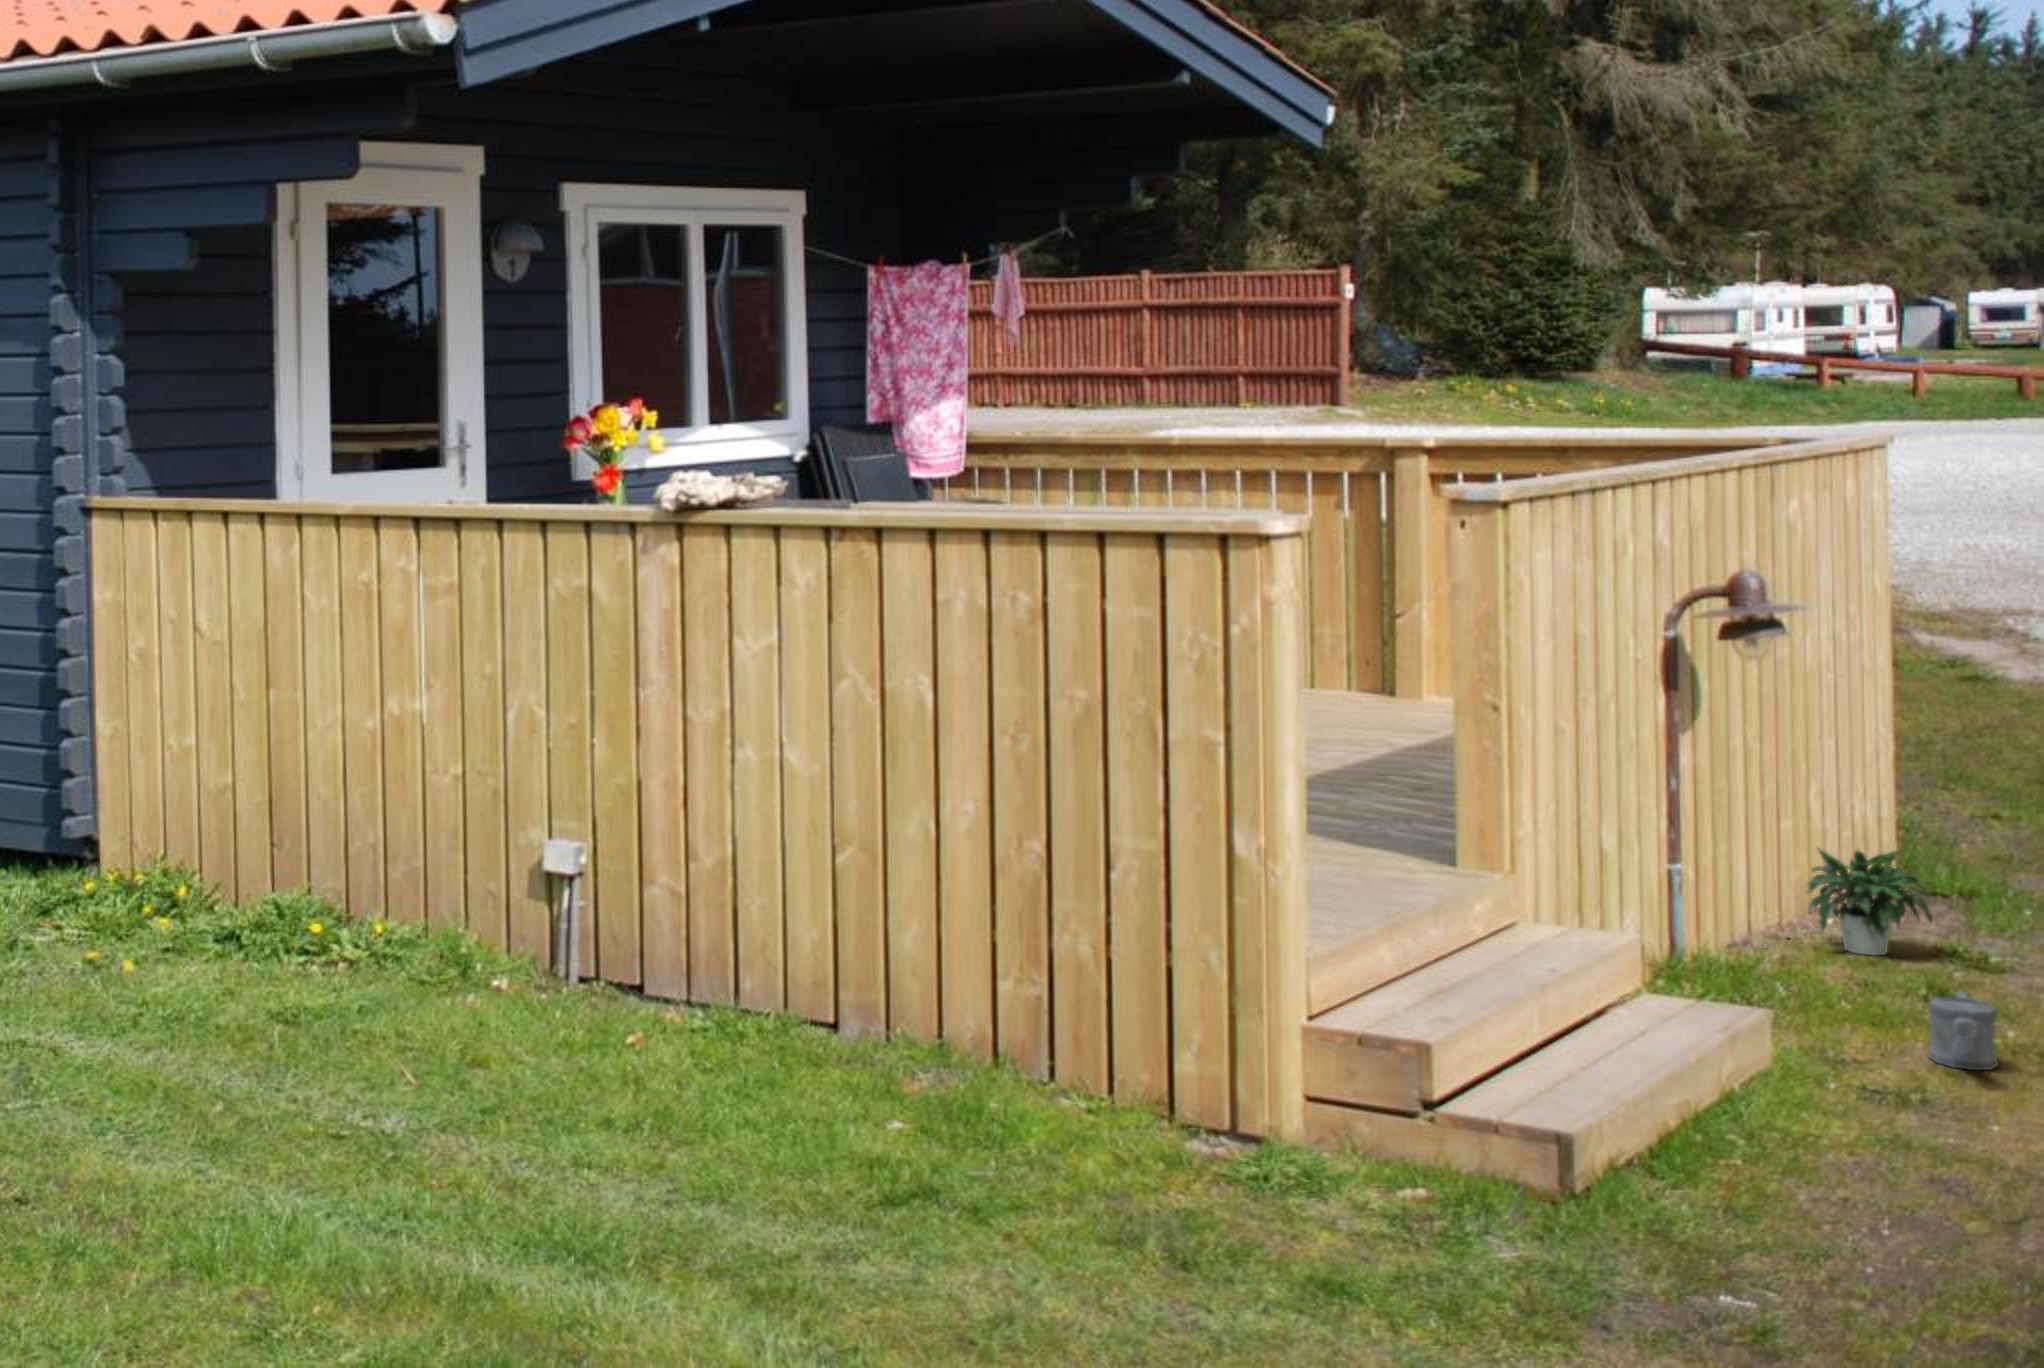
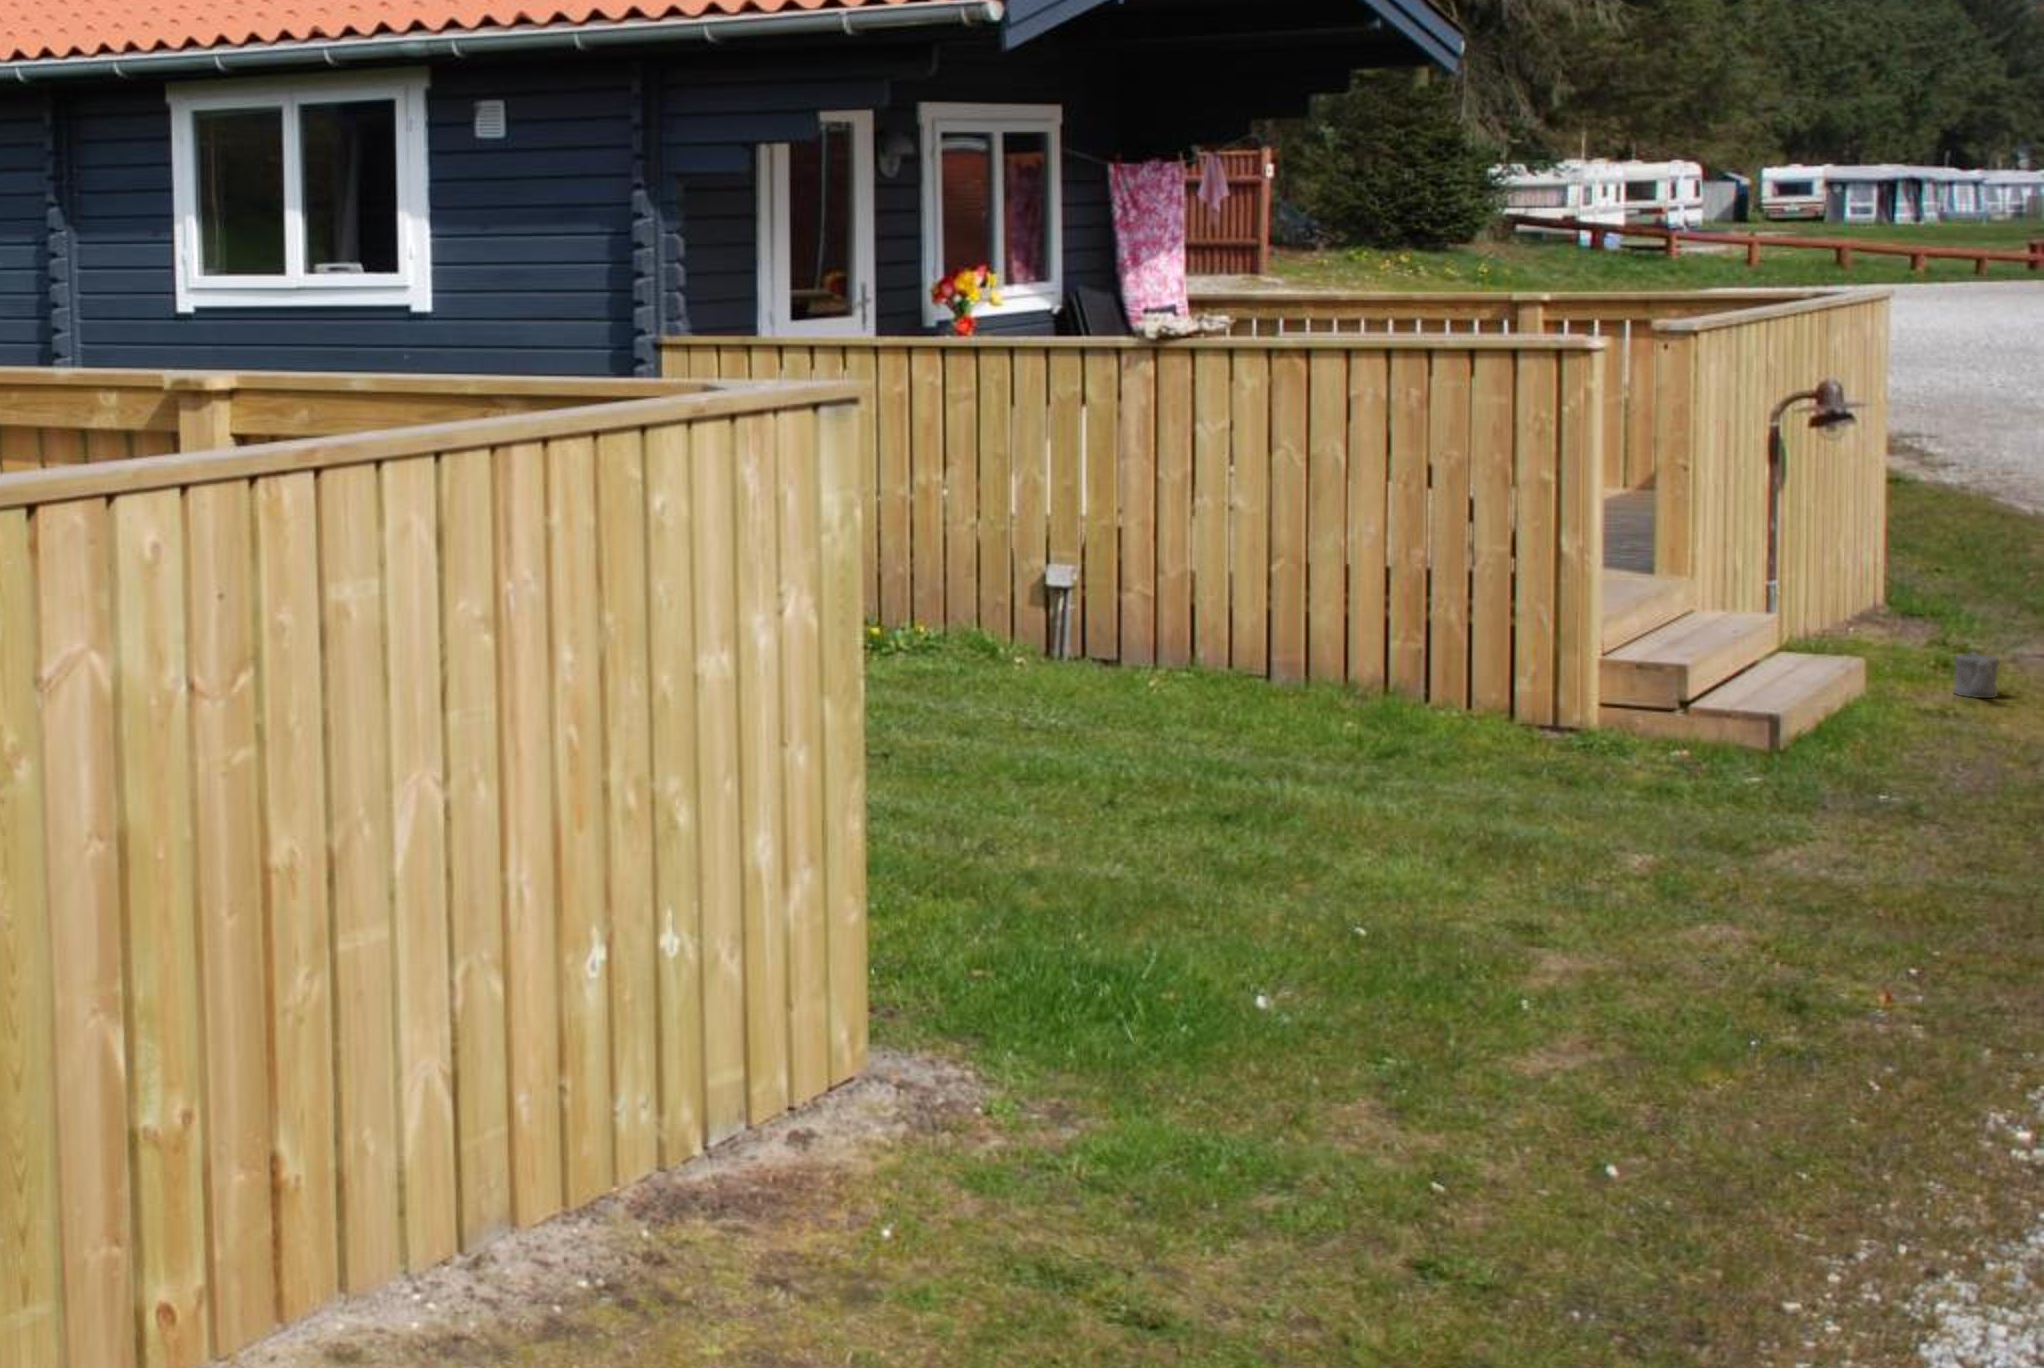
potted plant: present [1764,849,1933,955] -> none [1817,575,1932,648]

